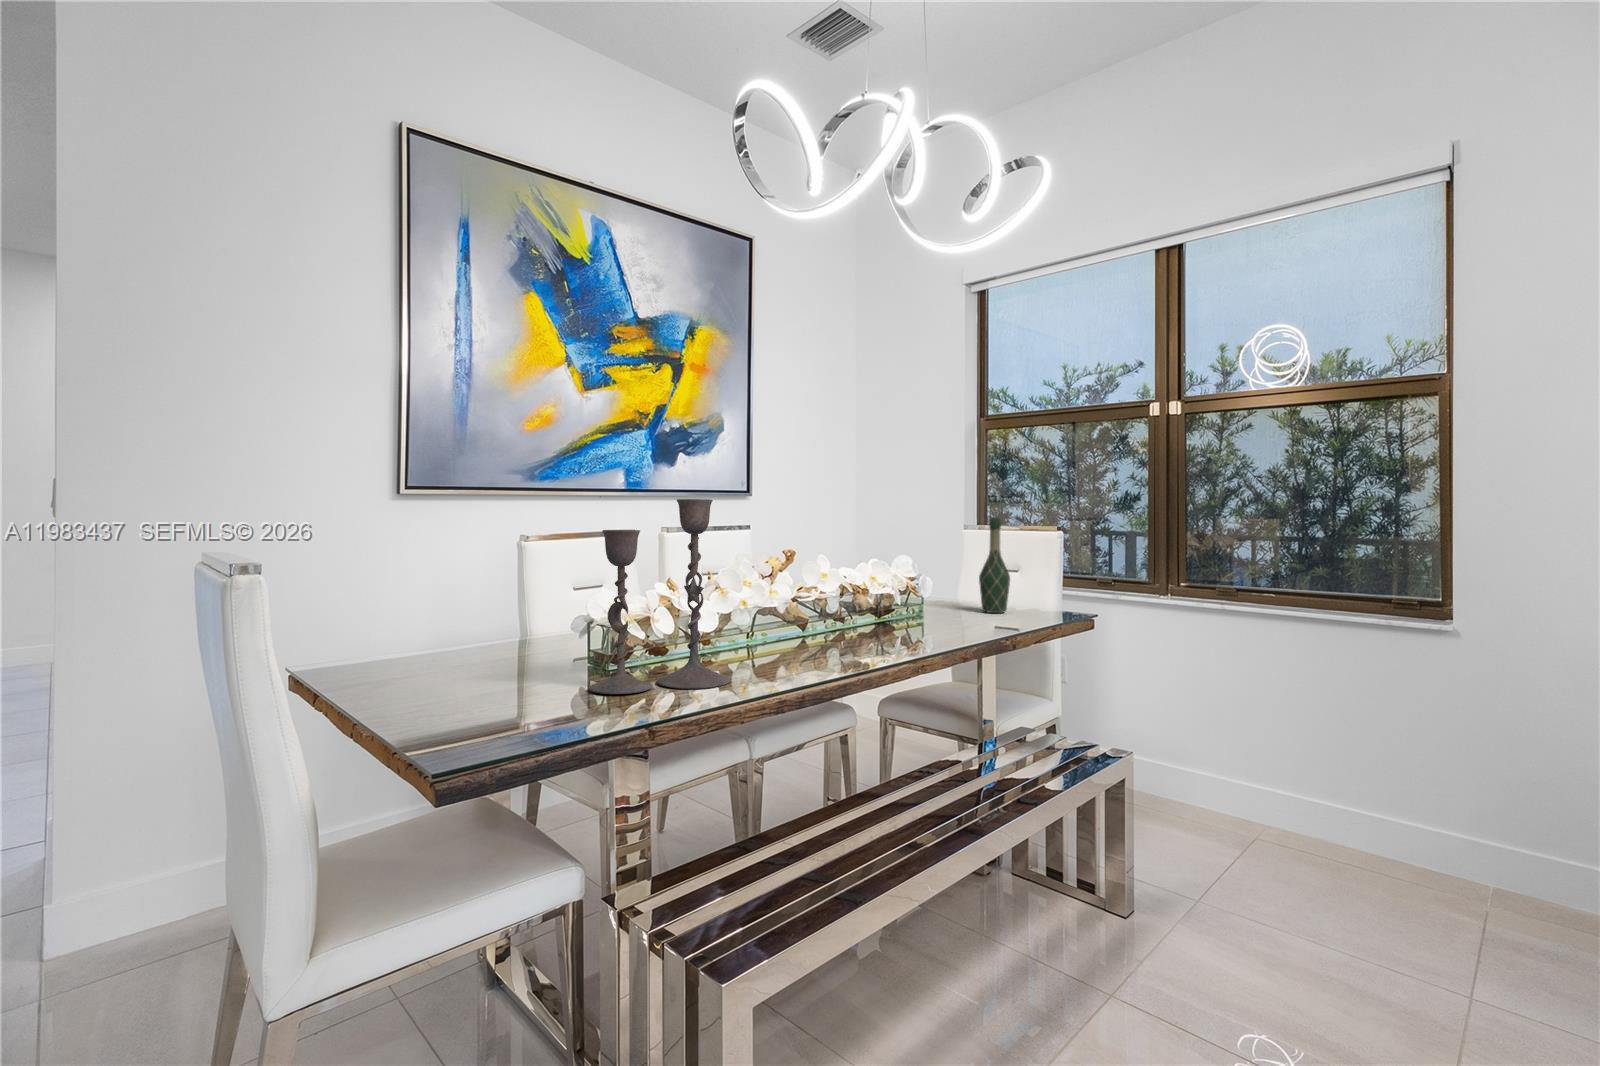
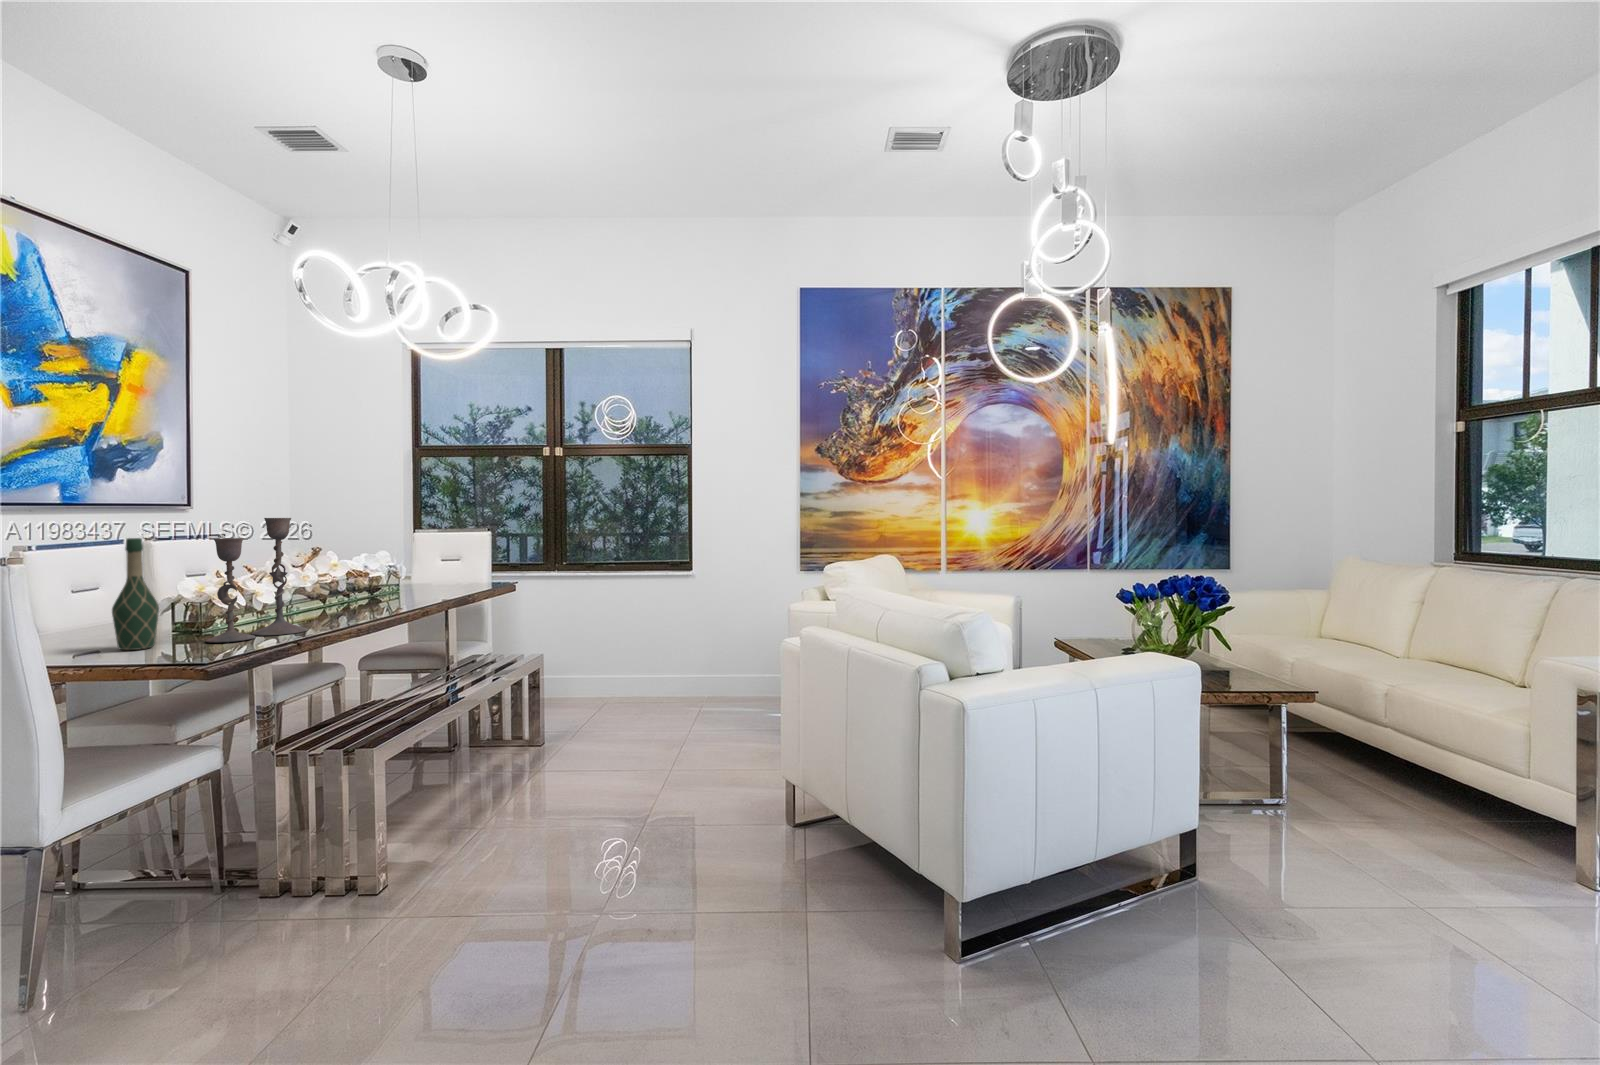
wine bottle: present [979,518,1010,613] -> present [112,538,159,650]

